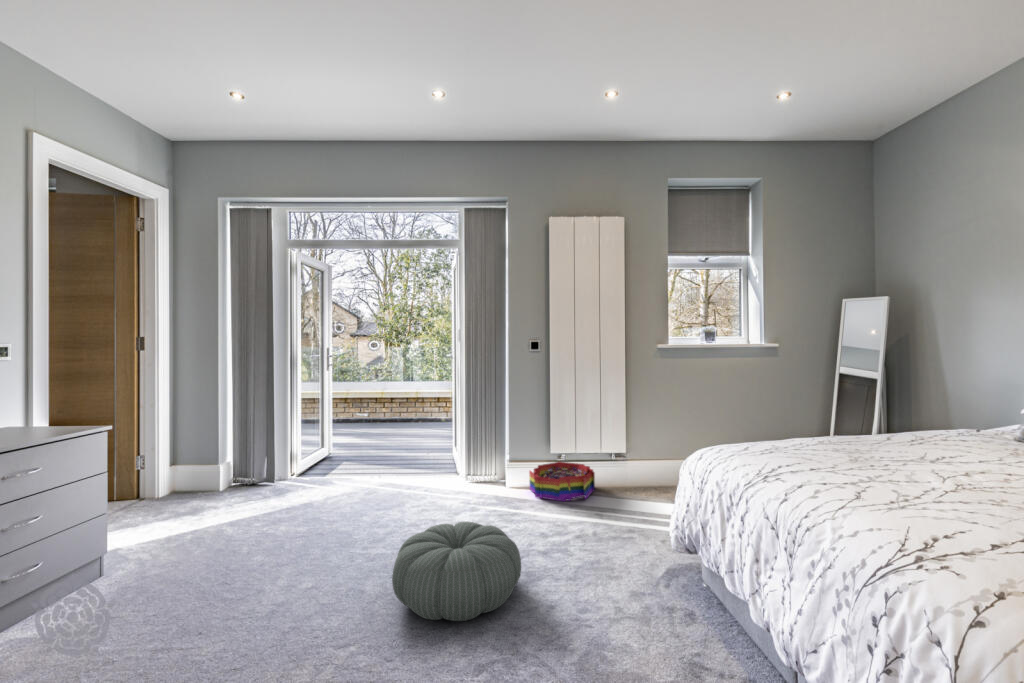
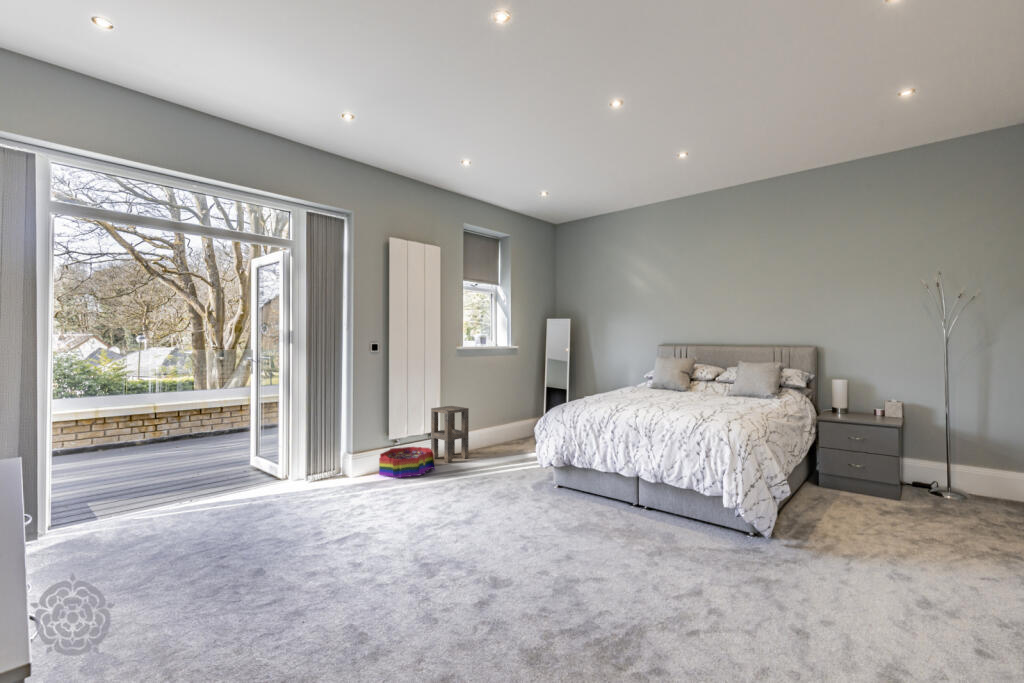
side table: none [613,420,656,493] -> present [431,406,469,463]
pouf: present [392,522,521,621] -> none [402,482,500,548]

